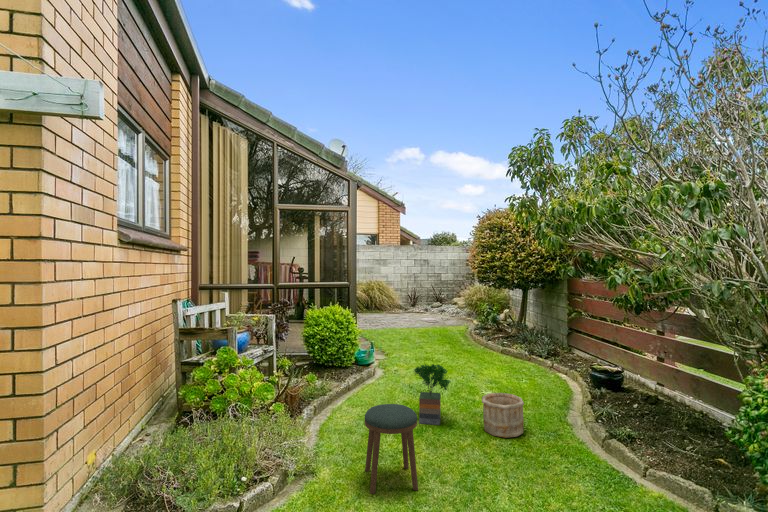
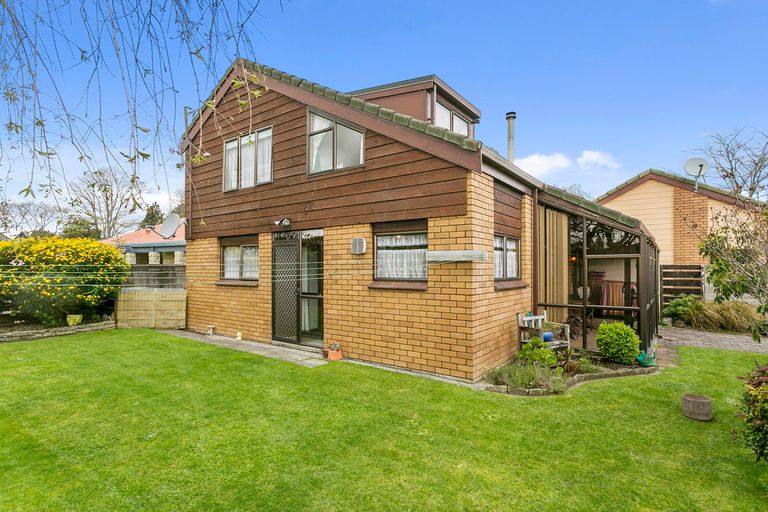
potted tree: present [414,364,450,425] -> none [642,366,667,403]
stool: present [365,404,418,494] -> none [584,374,612,413]

